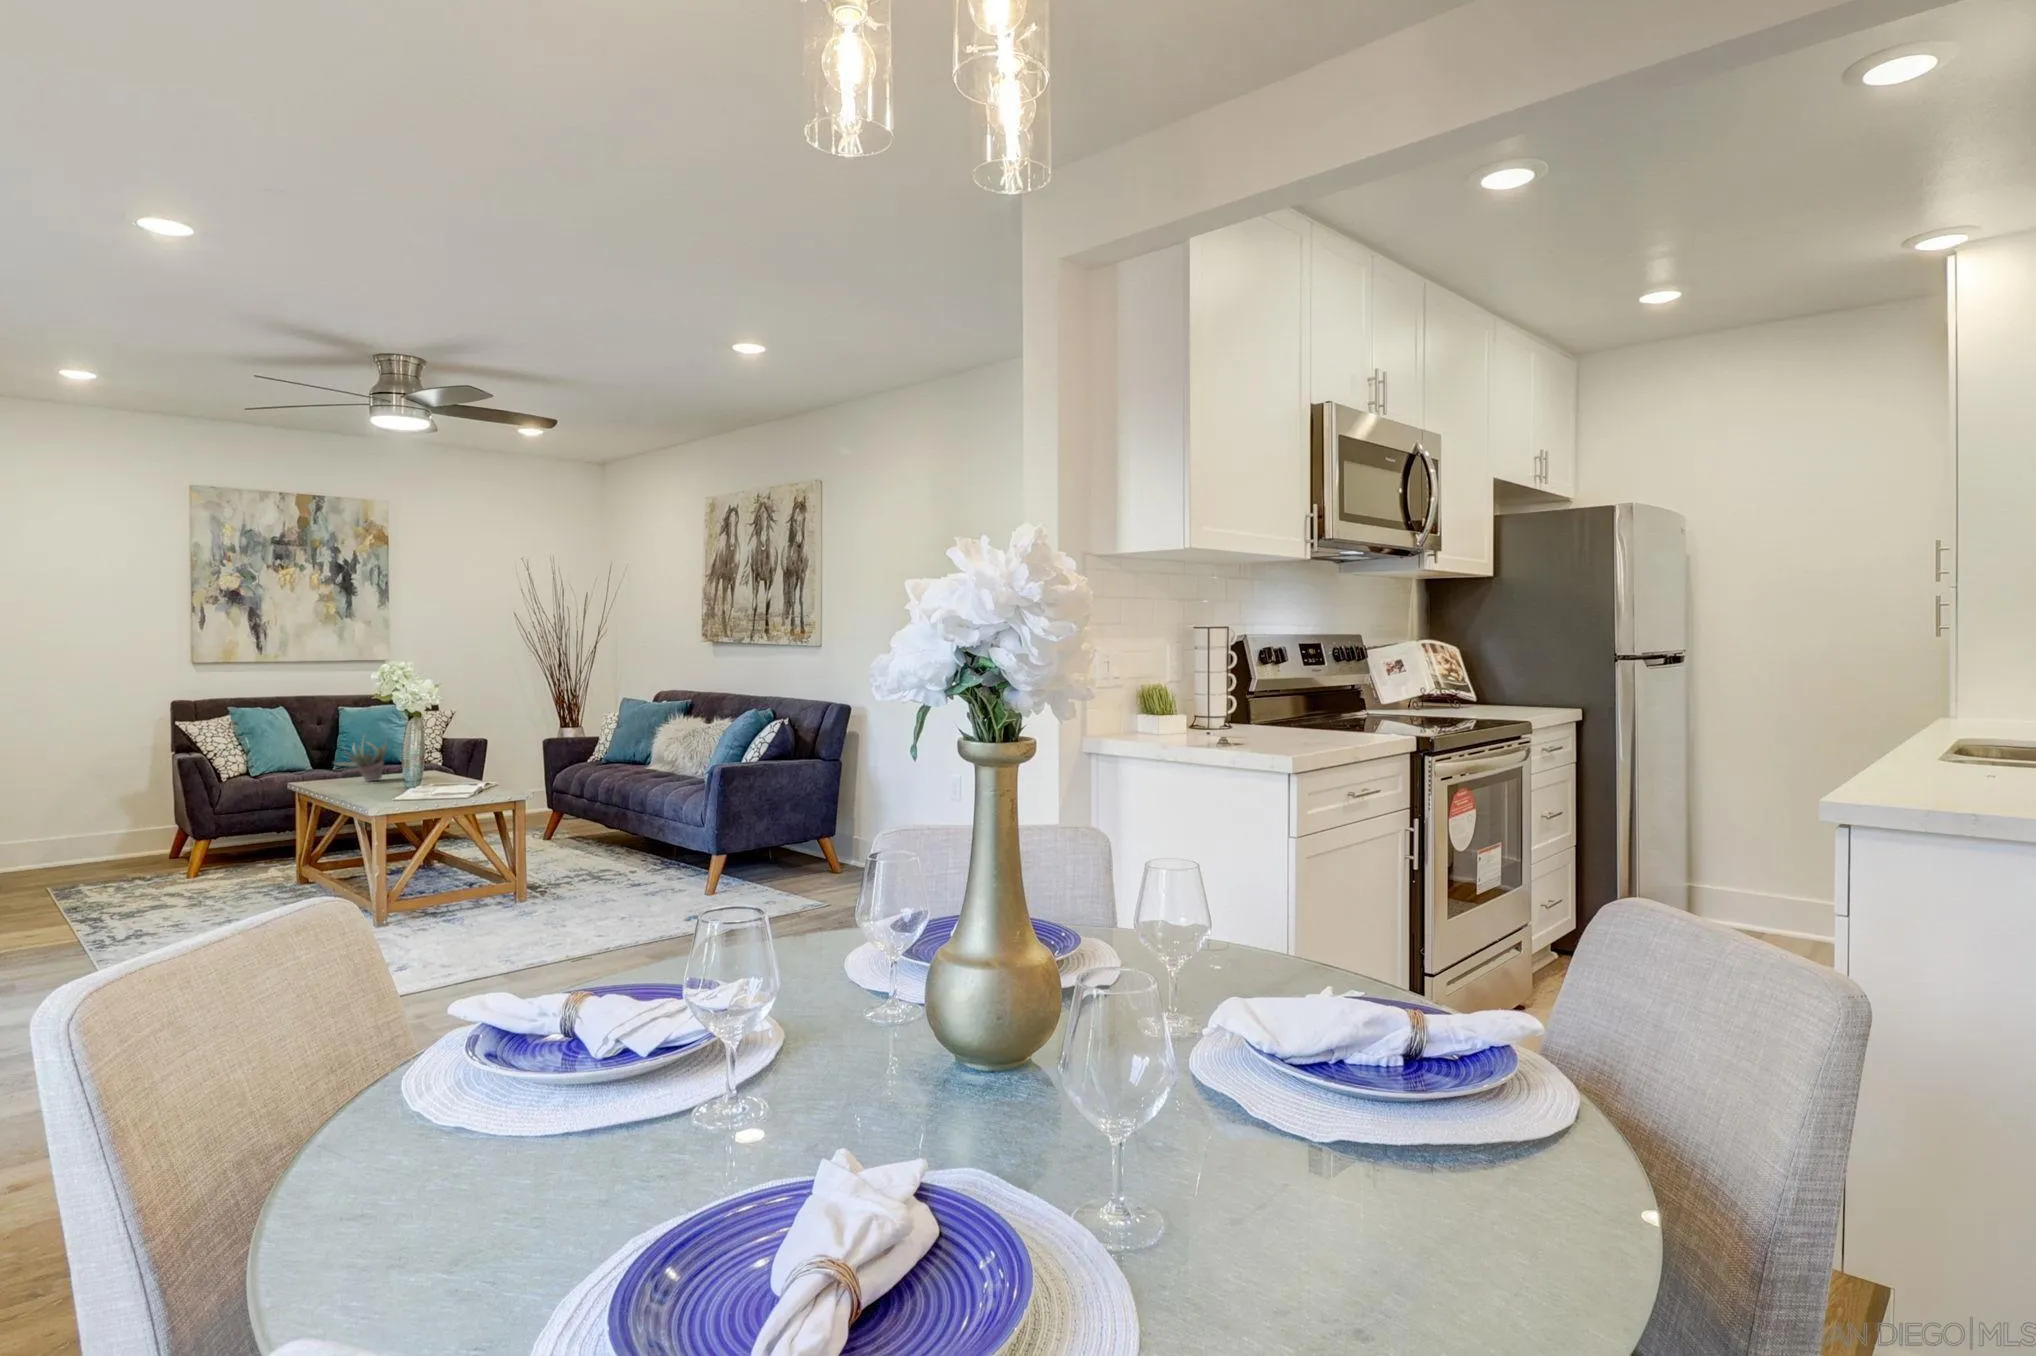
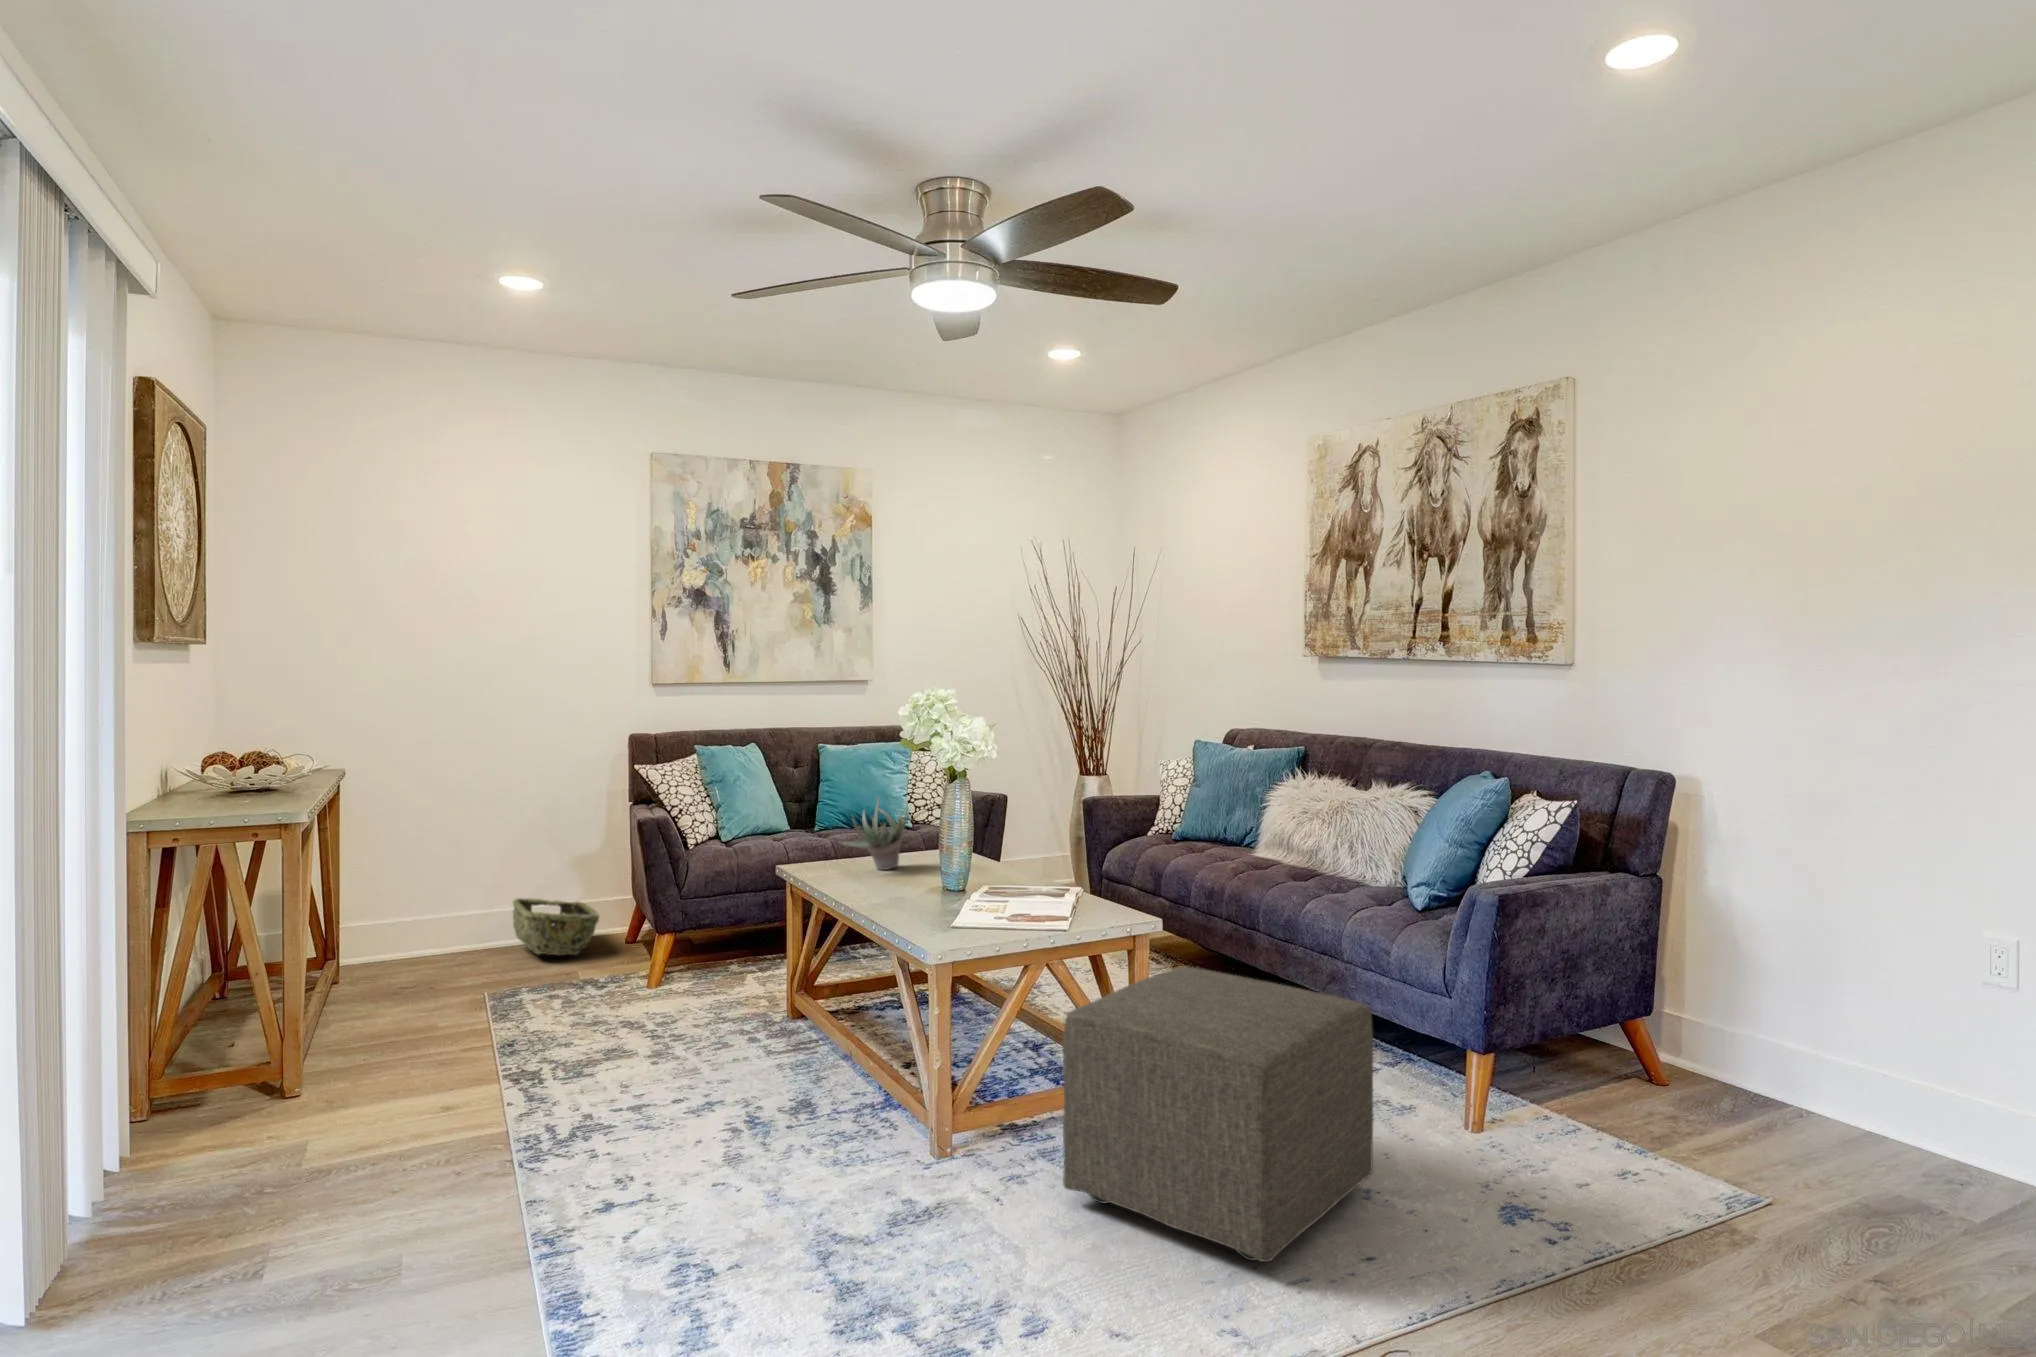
ottoman: none [448,816,632,944] -> present [1063,967,1373,1262]
woven basket: none [64,828,145,868] -> present [513,898,599,956]

